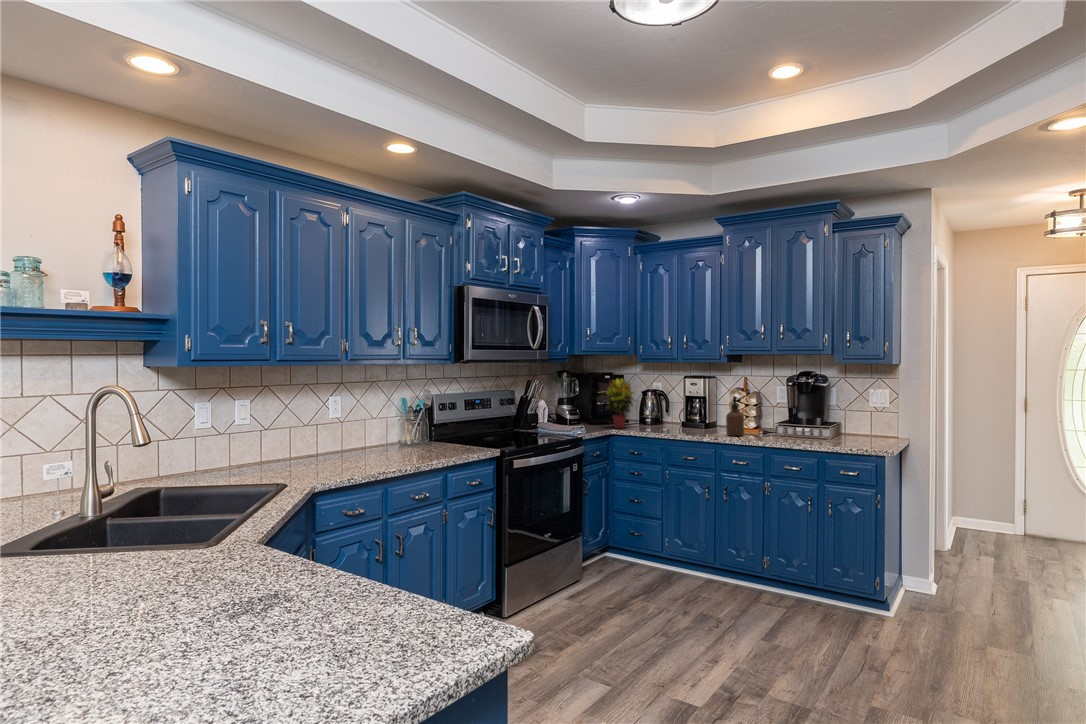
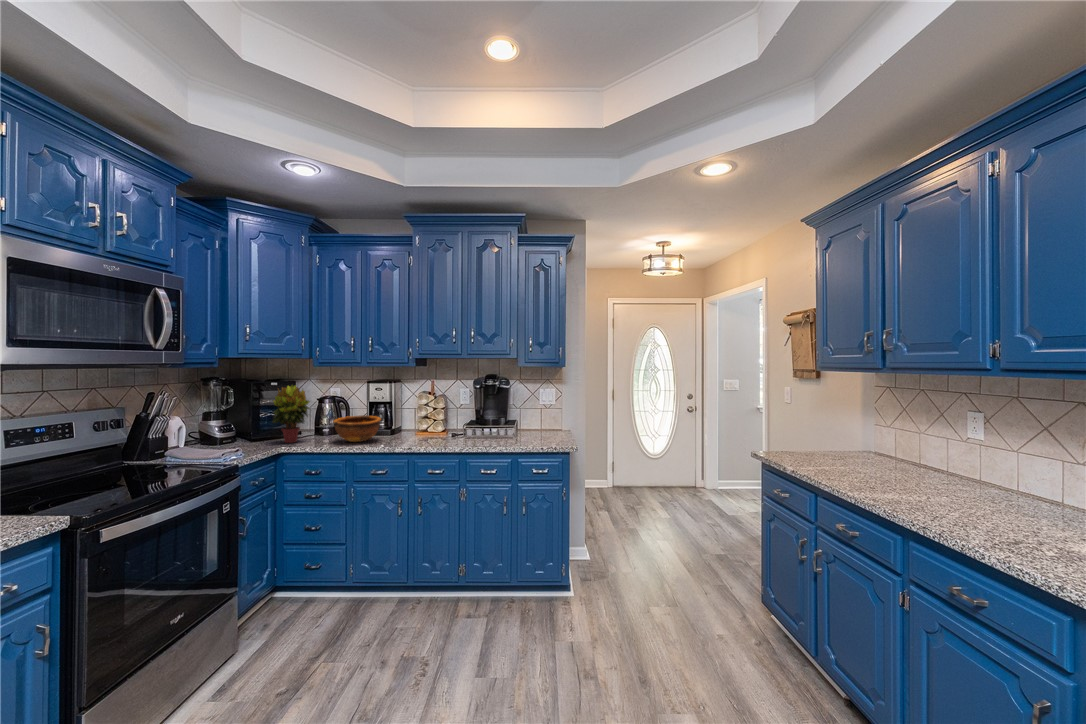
soap dispenser: present [726,396,744,436] -> none [418,401,436,442]
bowl: none [652,408,694,431] -> present [333,415,381,442]

